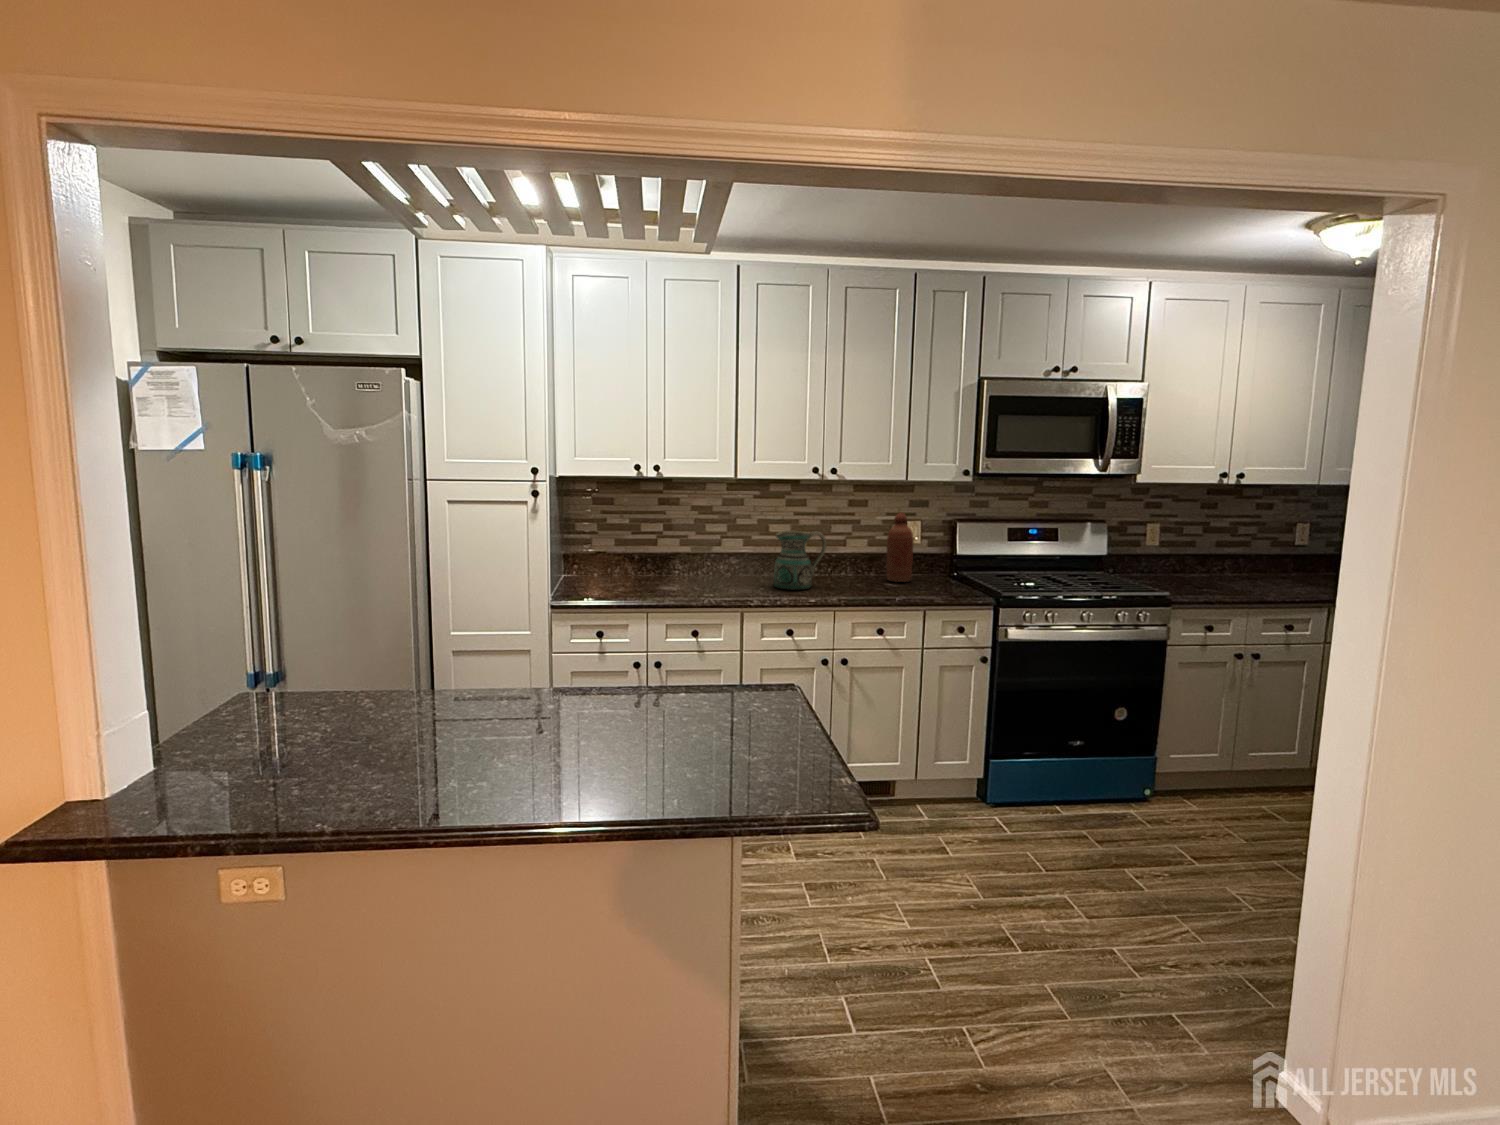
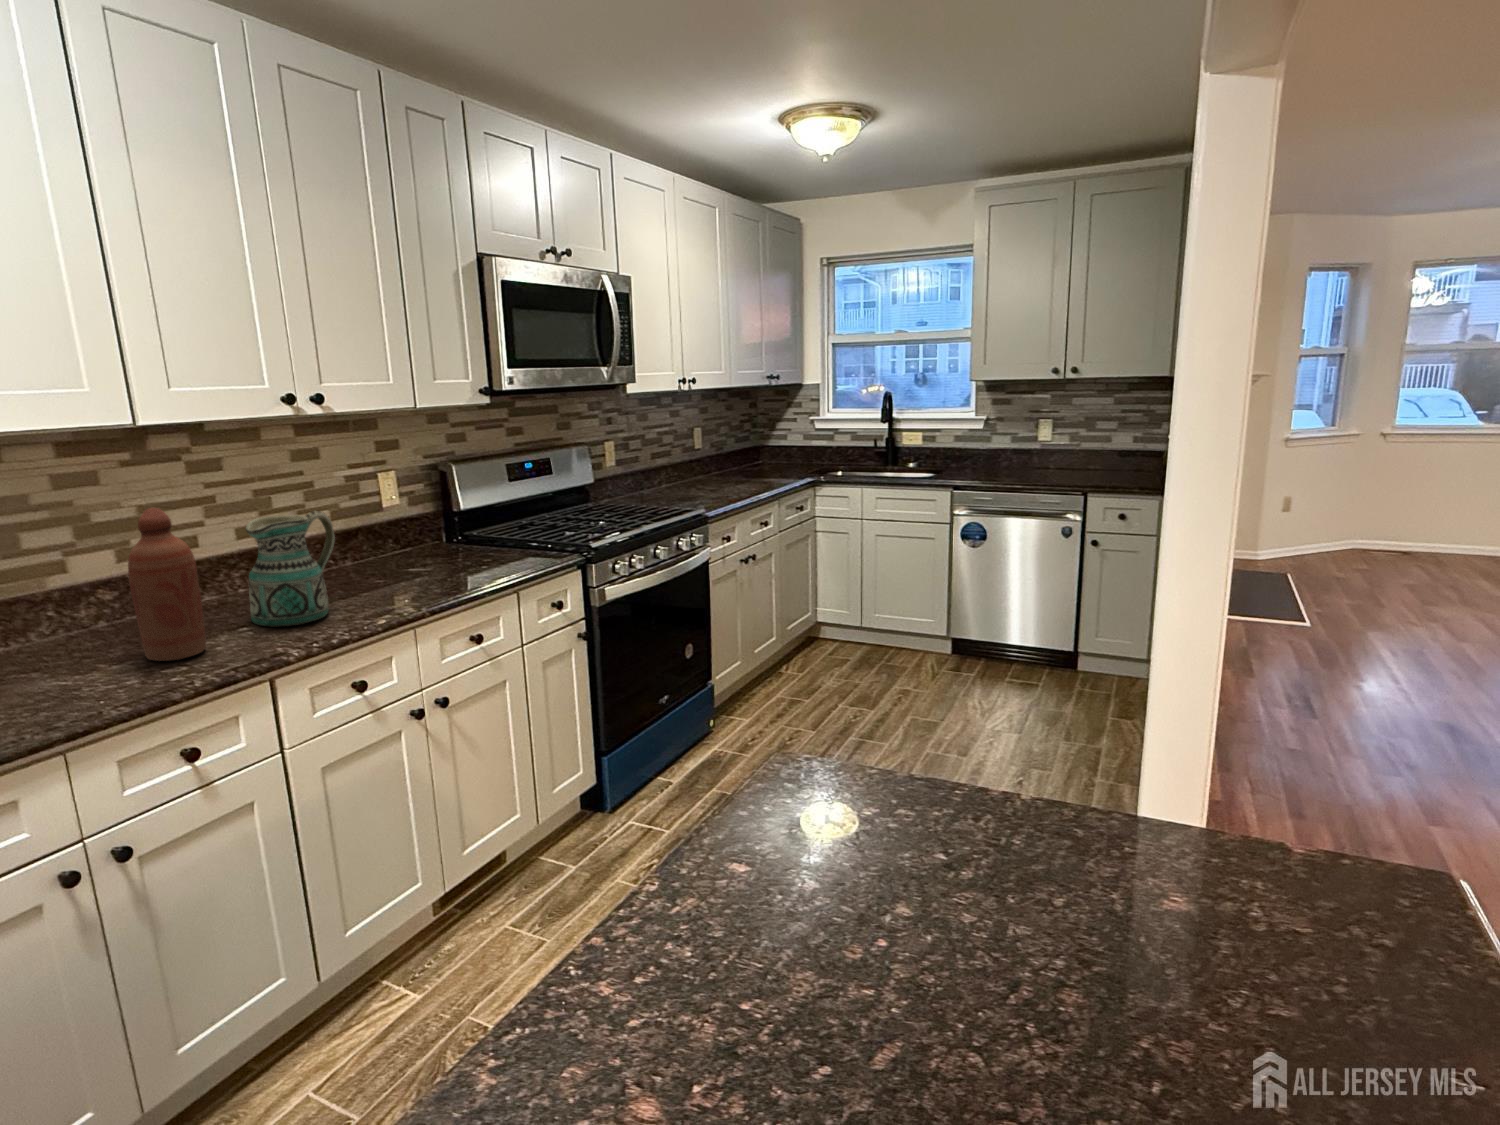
bottle: present [887,512,914,582] -> present [128,508,206,661]

